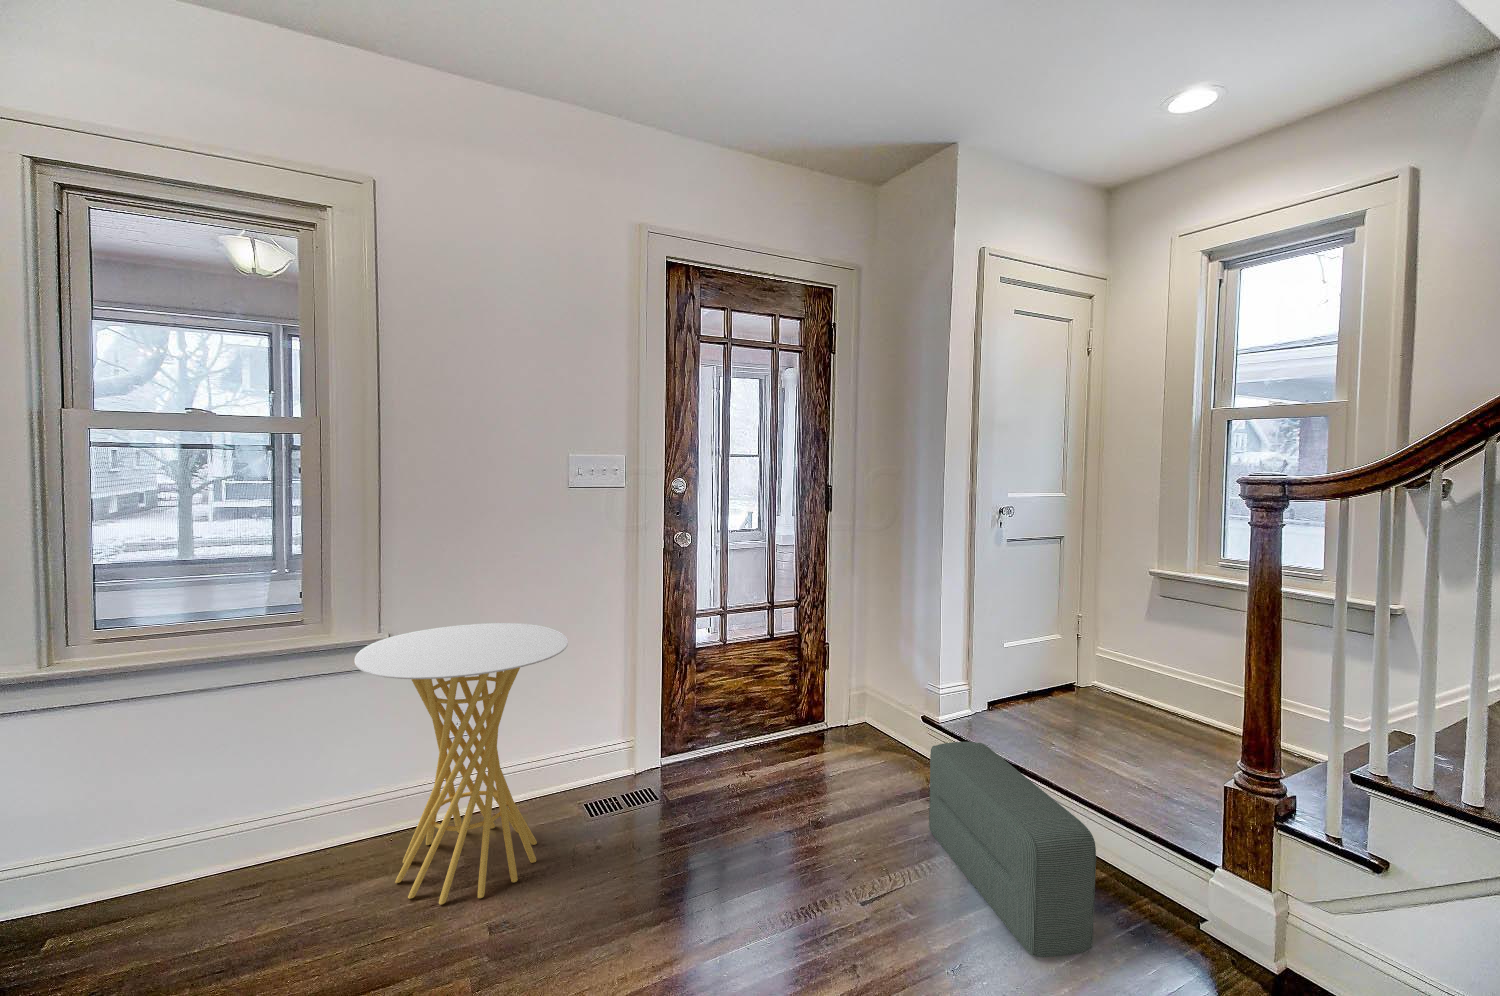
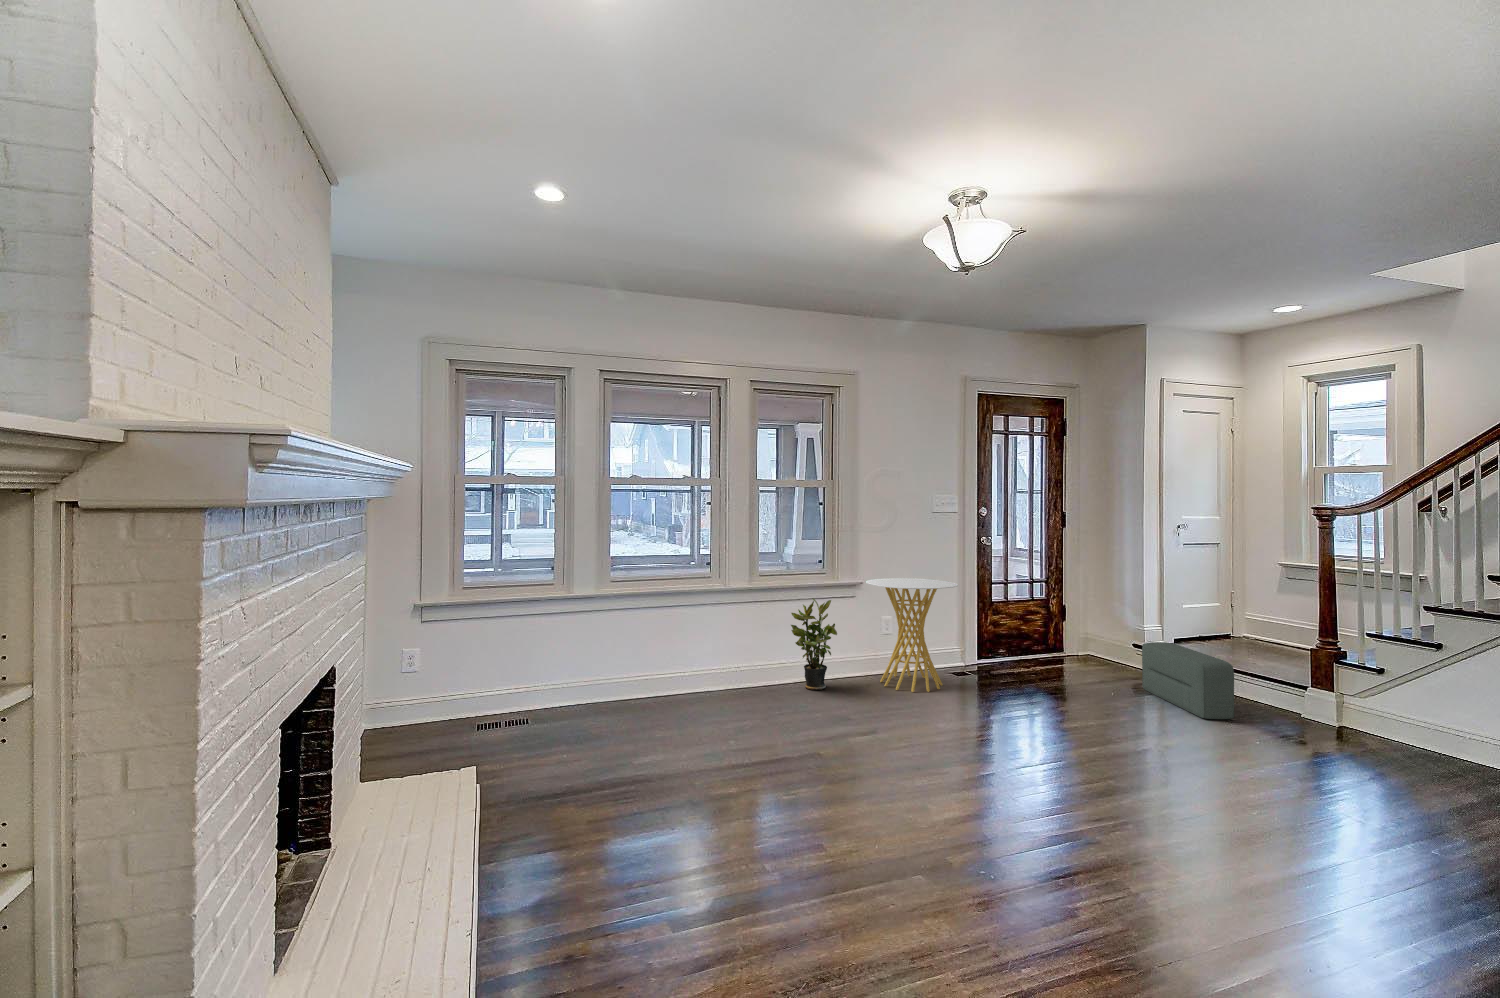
potted plant: none [120,694,271,924] -> present [791,599,837,690]

